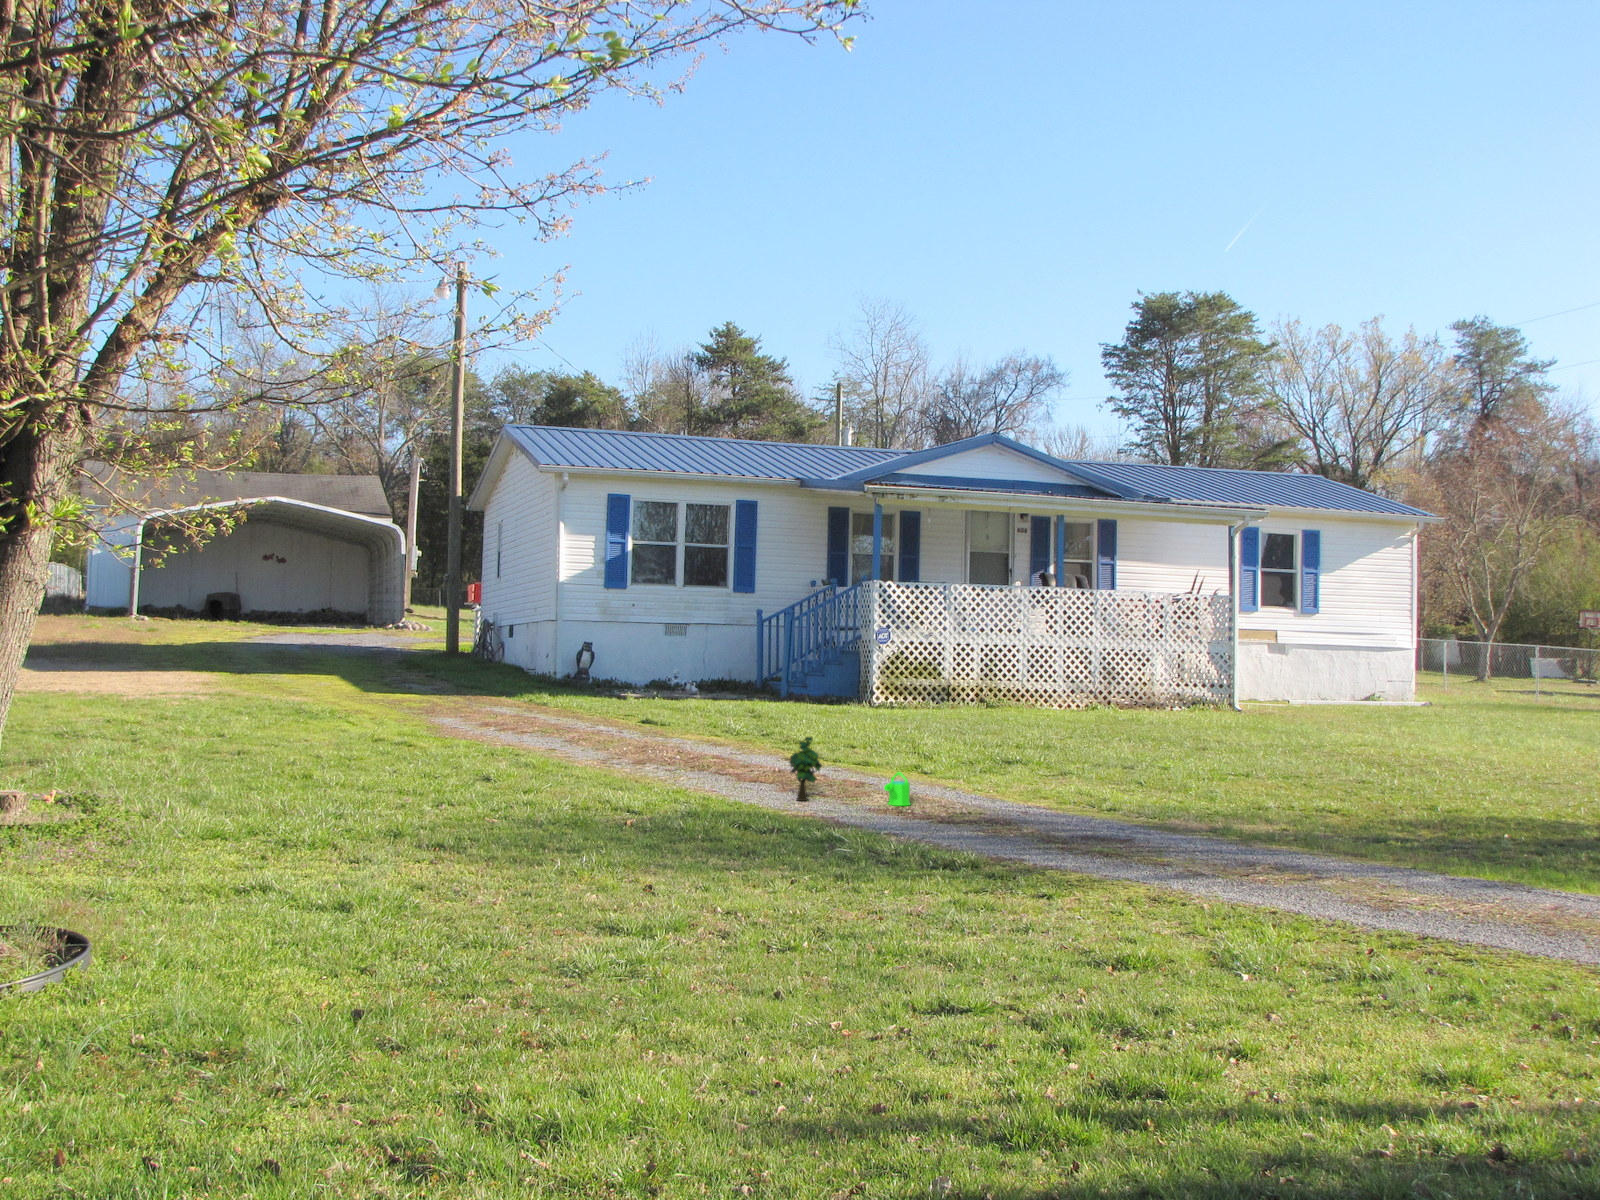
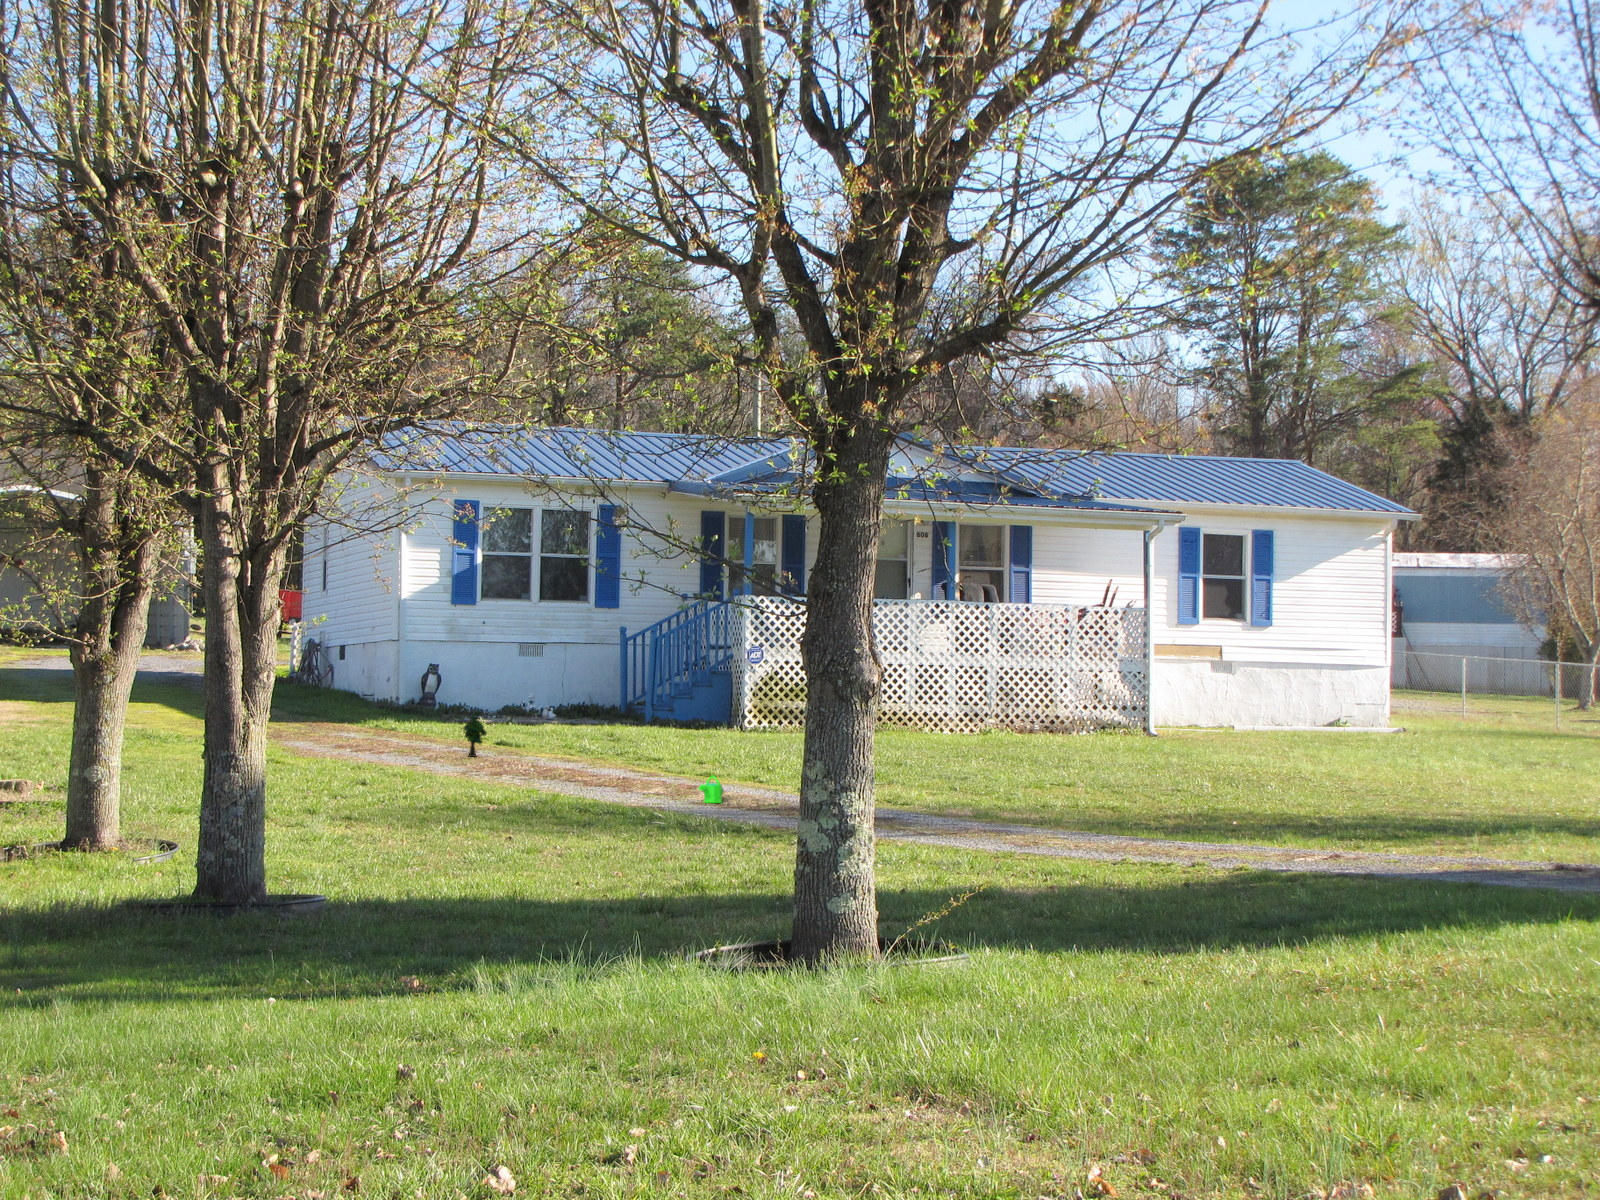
decorative plant: present [788,737,822,801] -> present [463,712,487,757]

